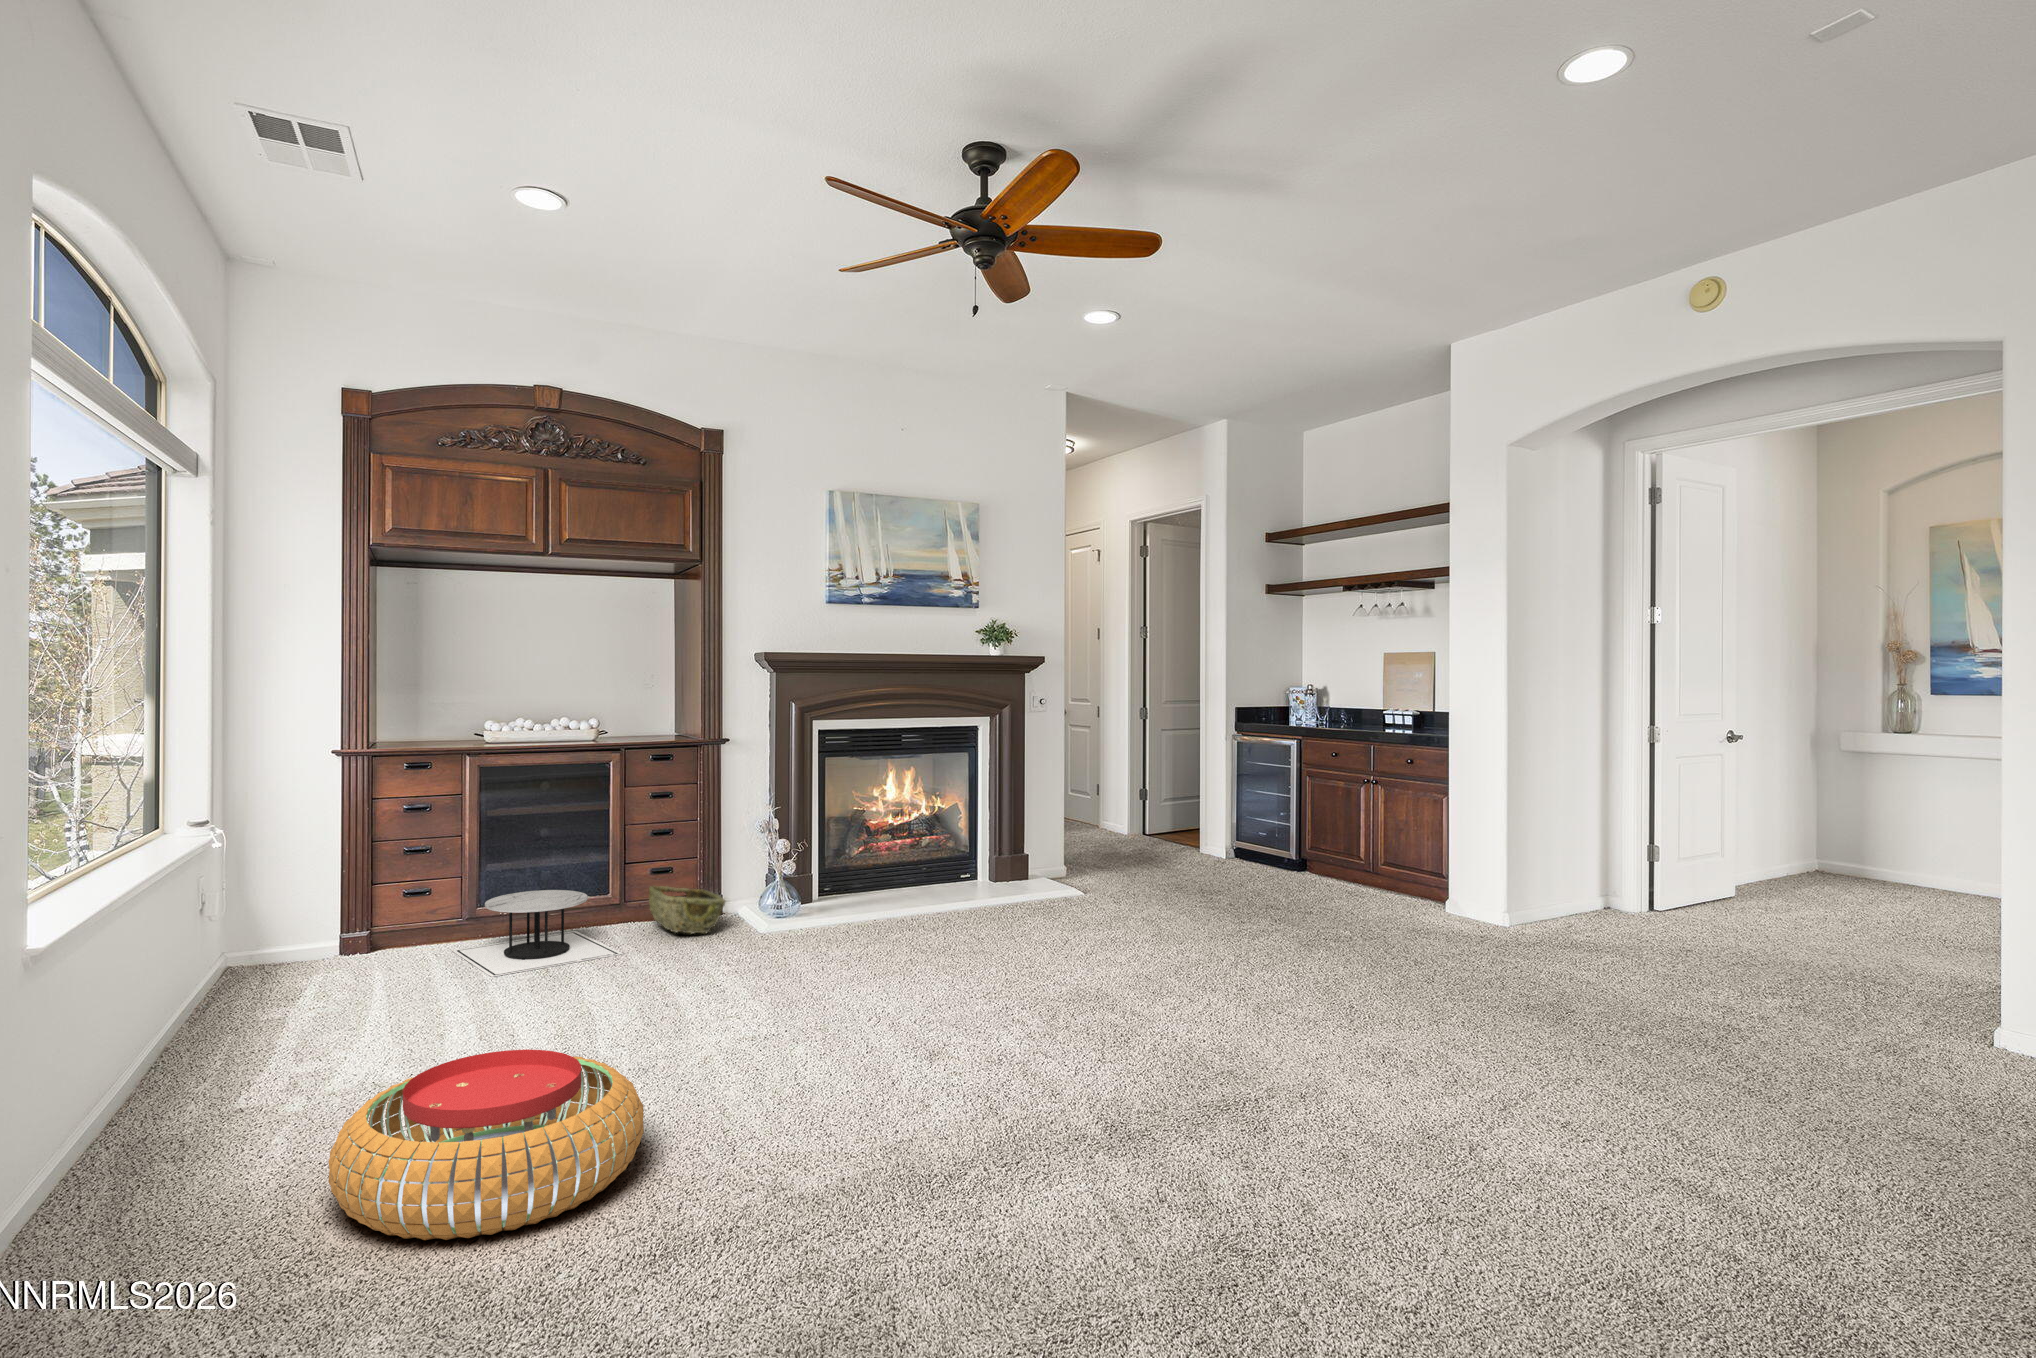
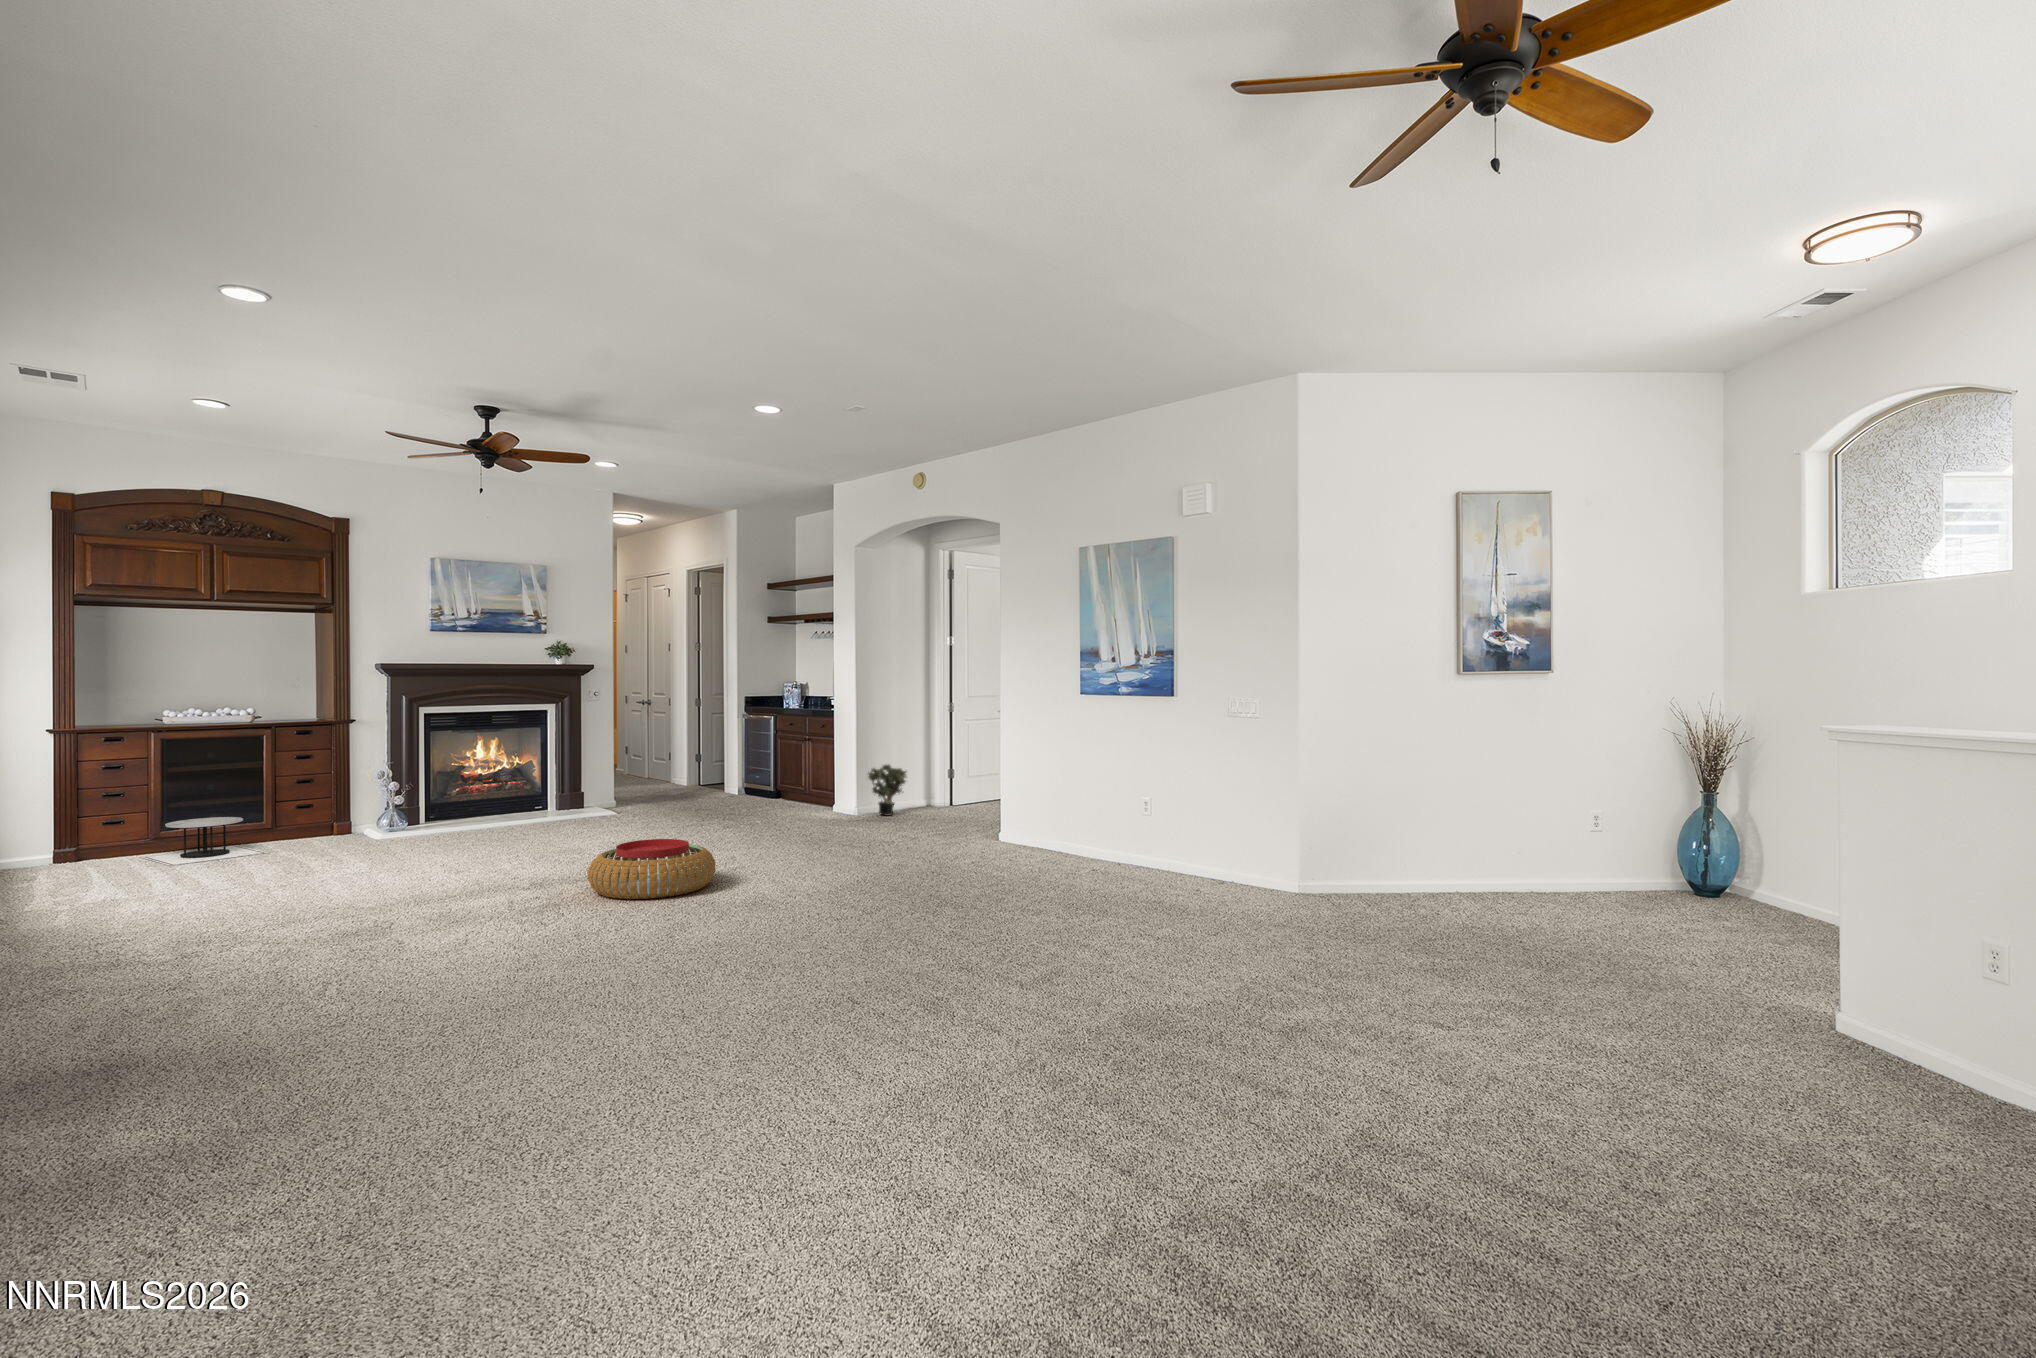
potted plant: none [1522,835,1603,928] -> present [868,765,907,816]
woven basket: present [649,886,725,934] -> none [292,815,347,843]
pouf: present [328,1050,644,1240] -> present [588,839,715,899]

